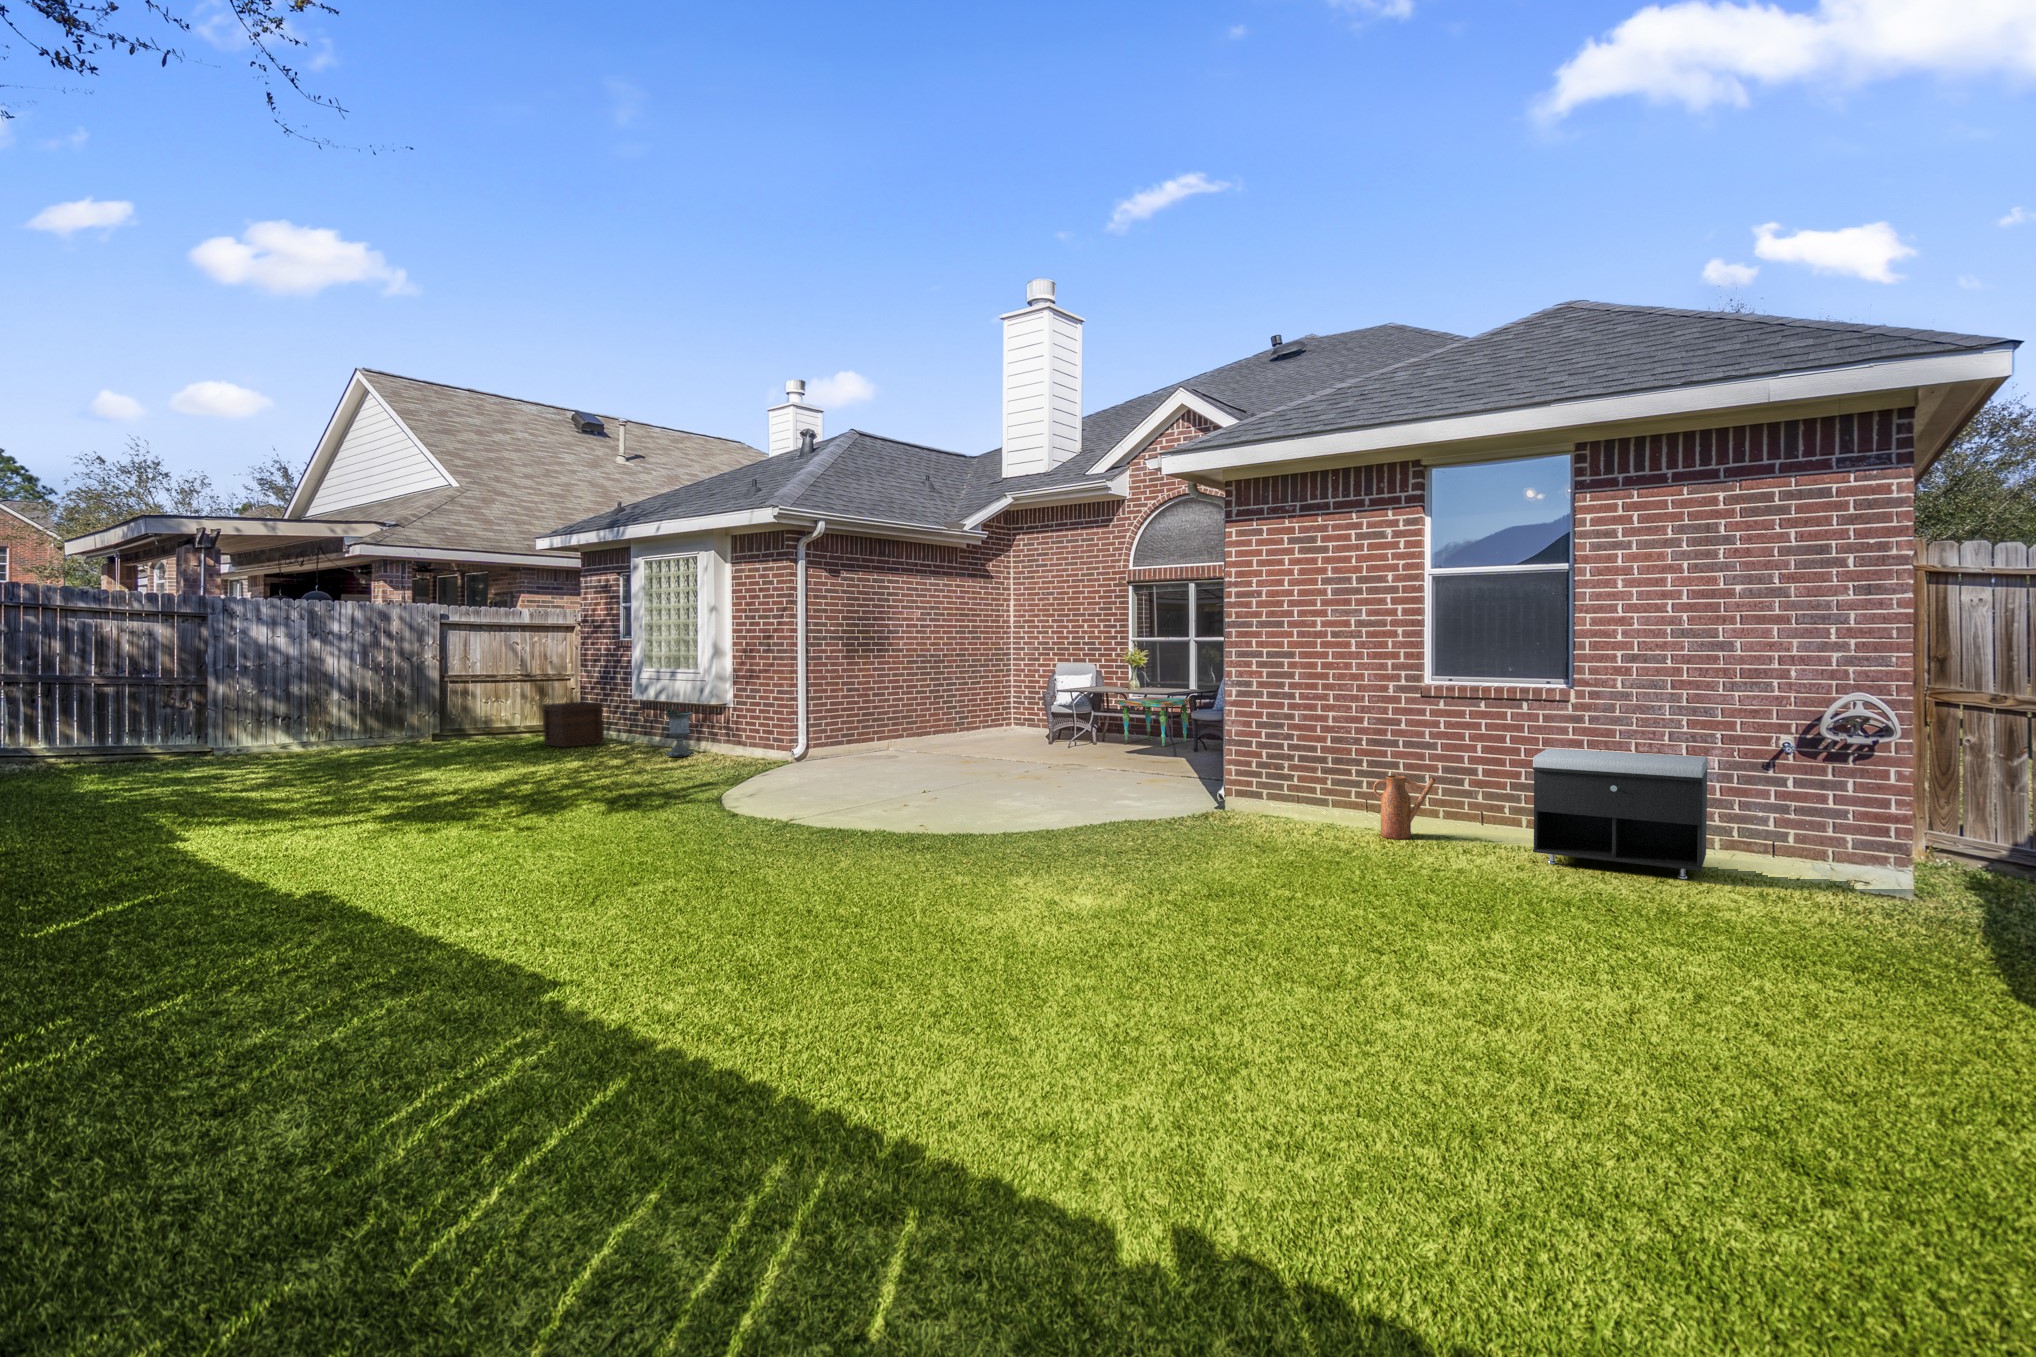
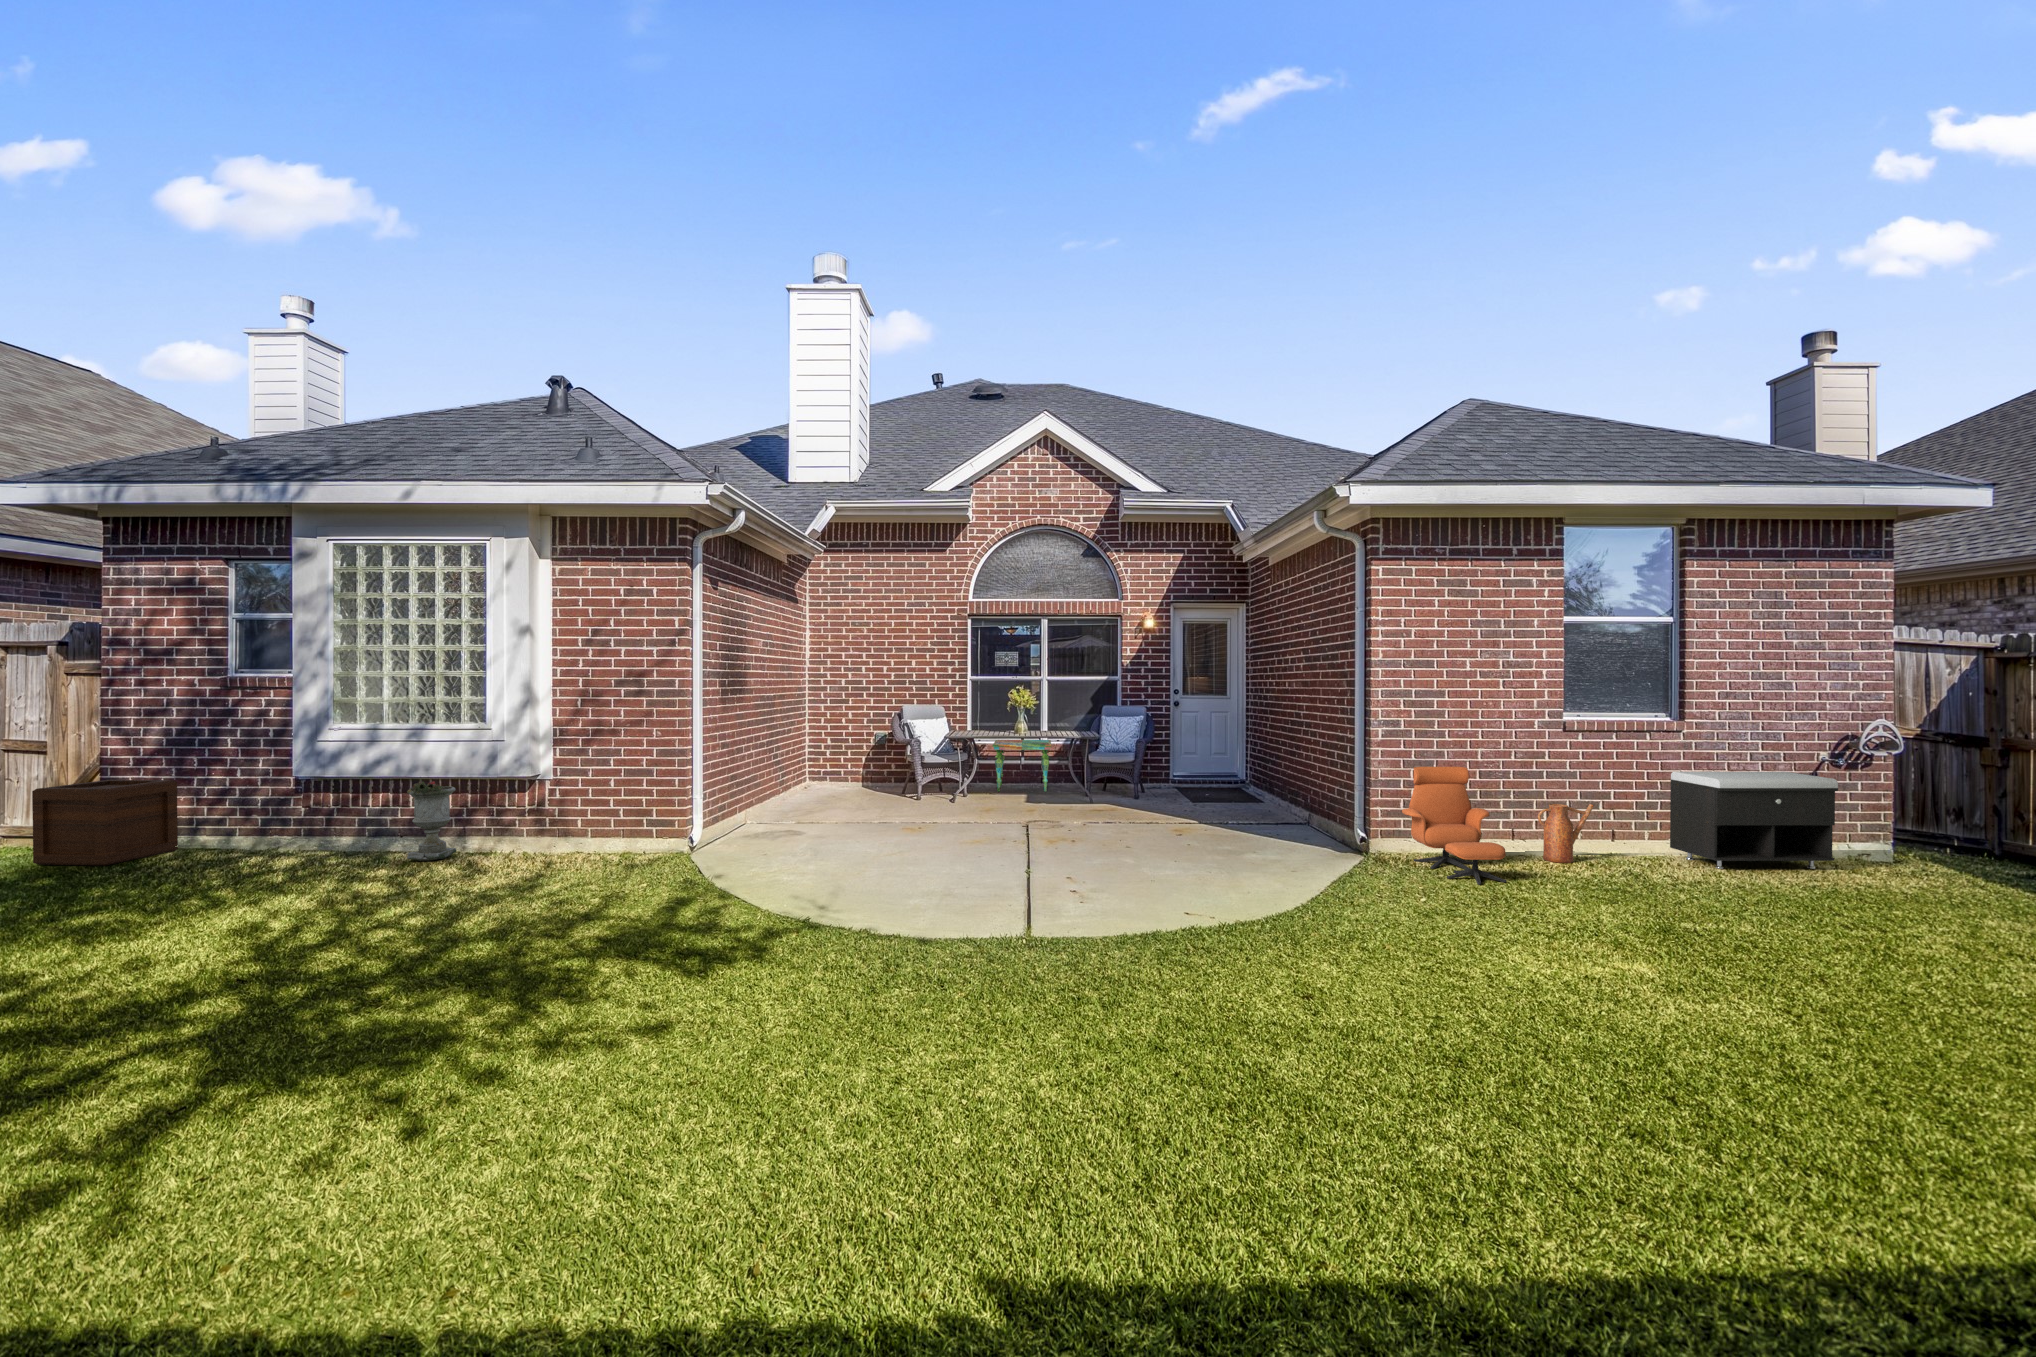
lounge chair: none [1212,728,1308,843] -> present [1402,767,1506,884]

